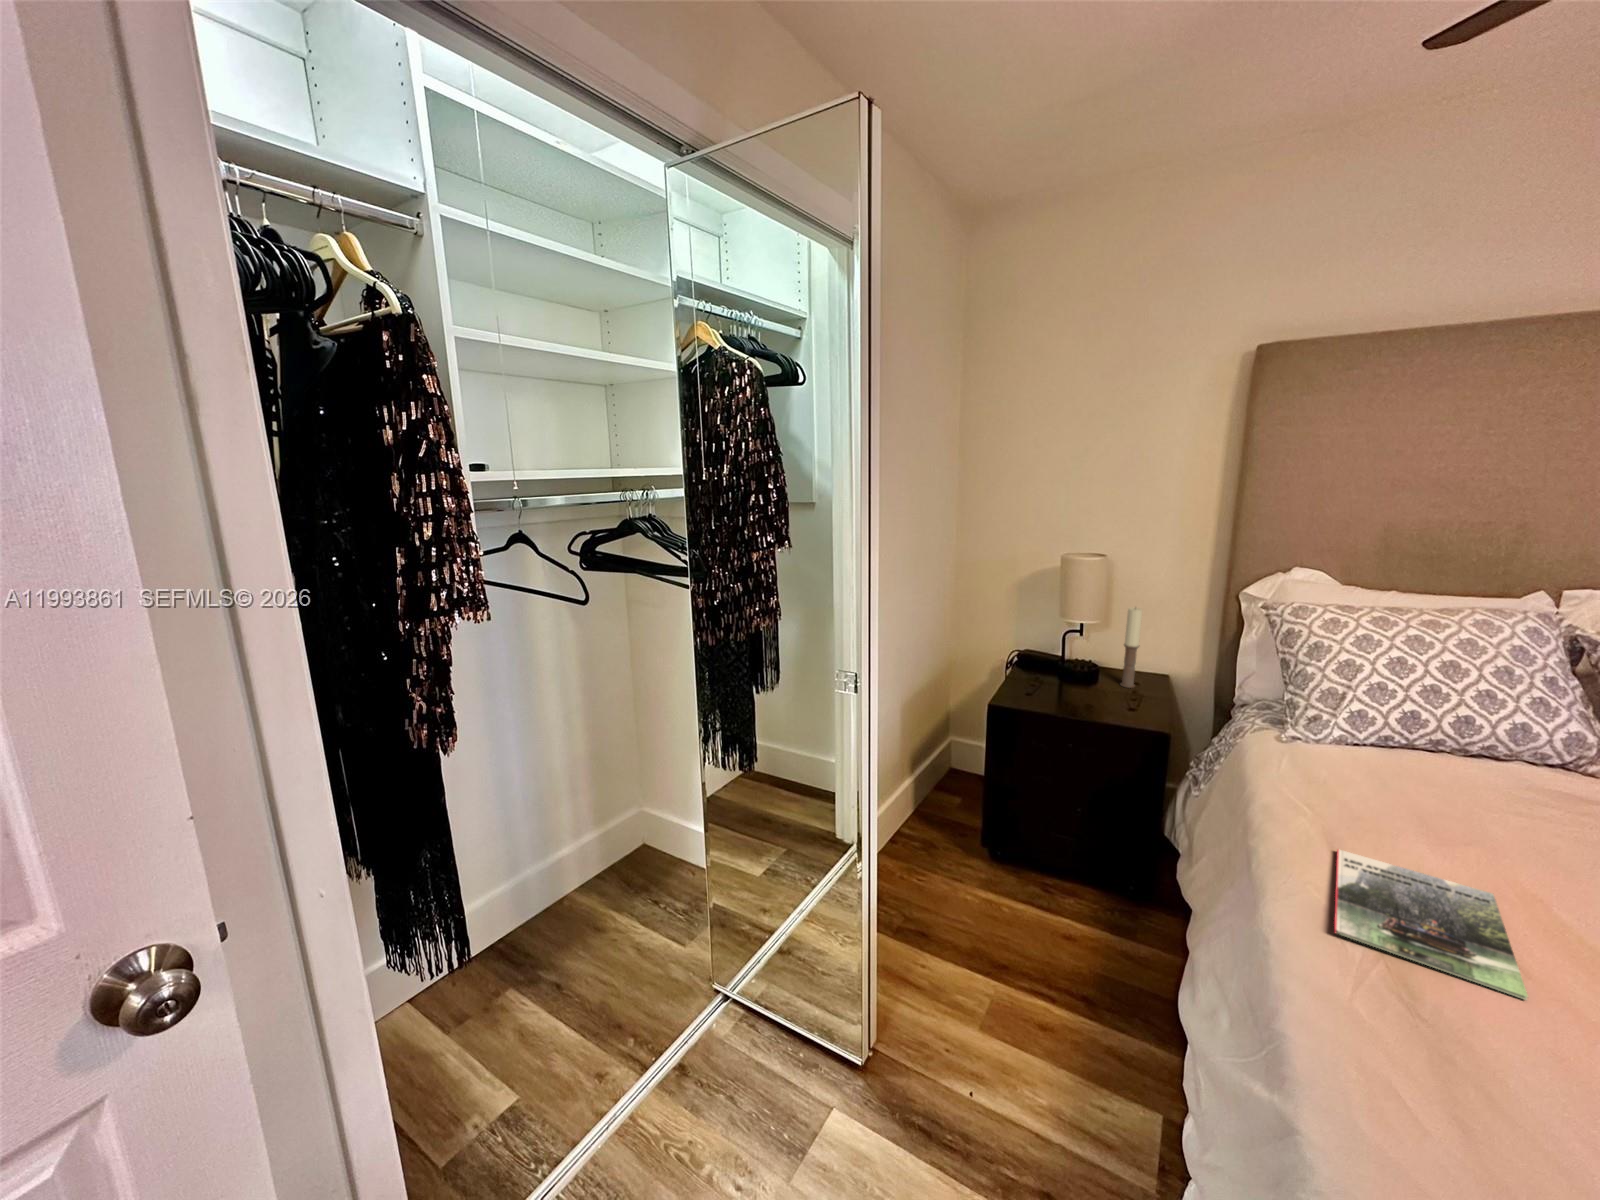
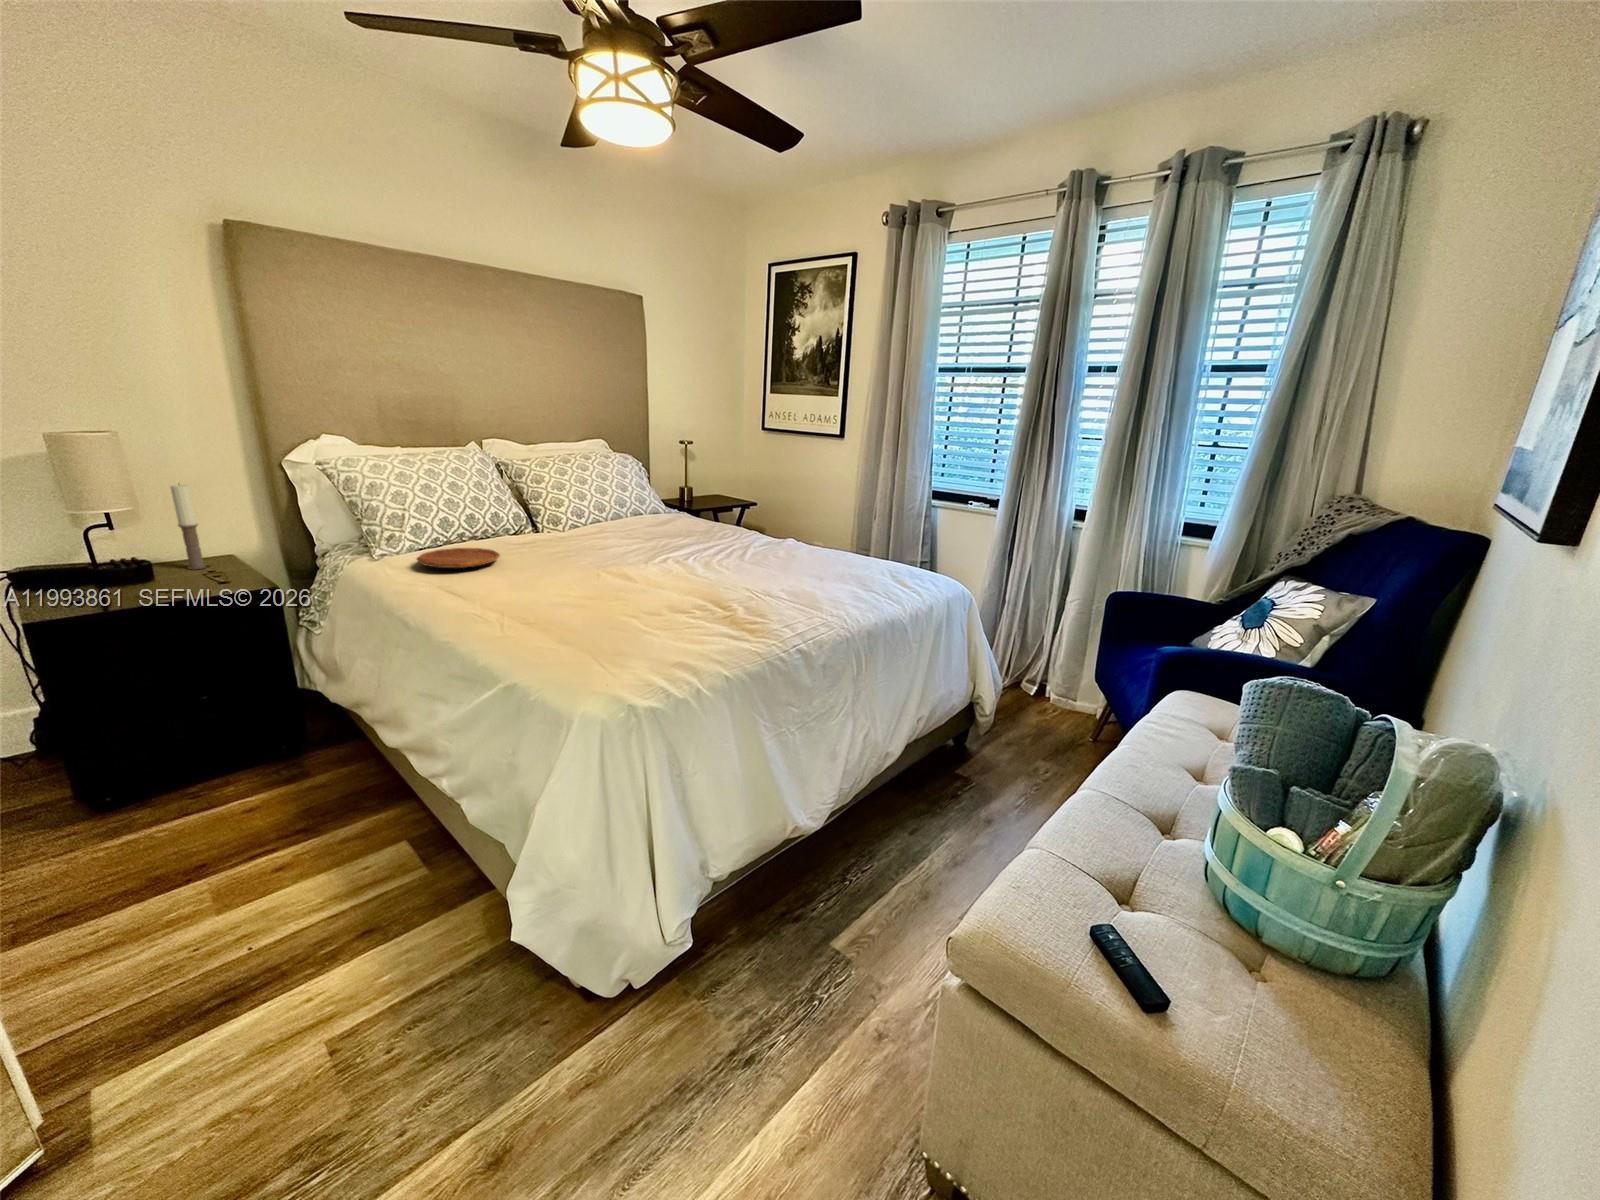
tray: none [1324,759,1484,819] -> present [417,548,500,568]
magazine: present [1334,849,1528,1000] -> none [453,583,557,619]

